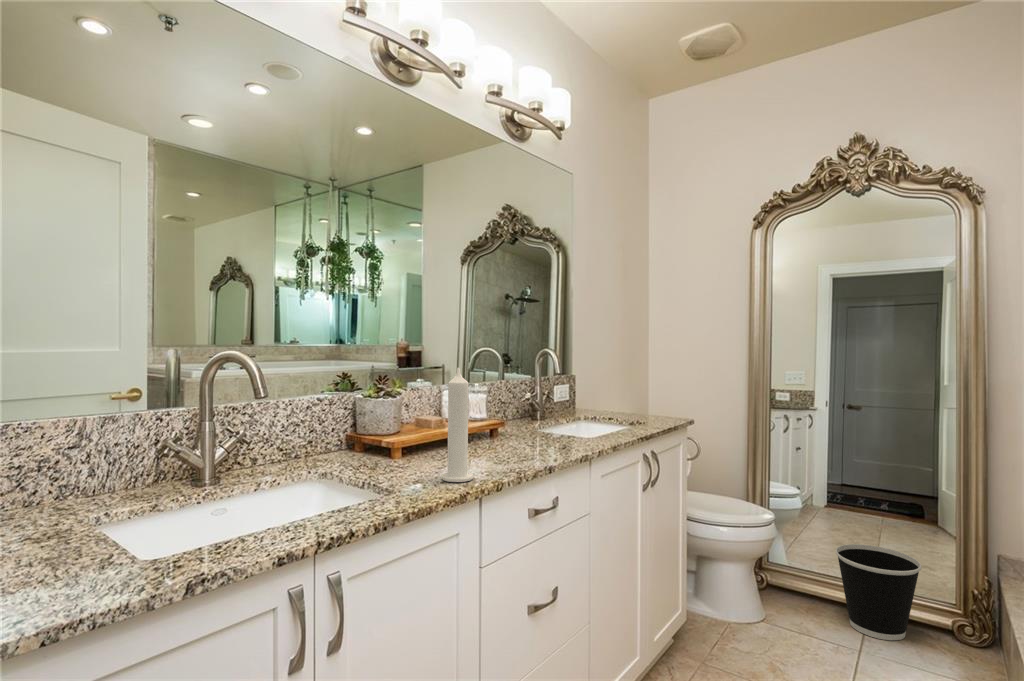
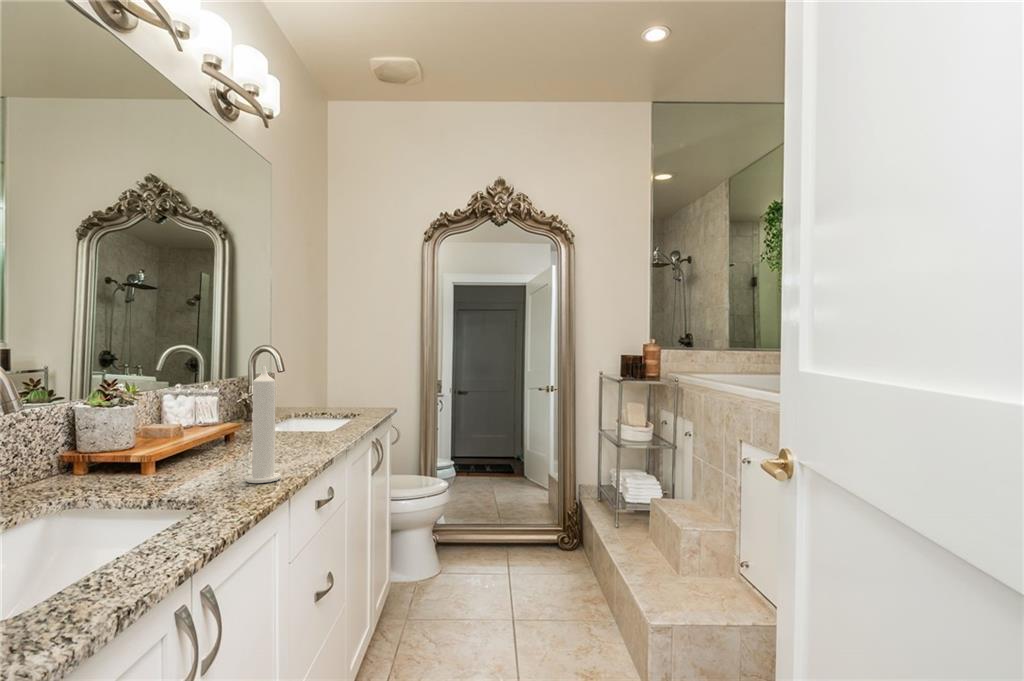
wastebasket: present [835,544,921,640] -> none [489,495,543,562]

